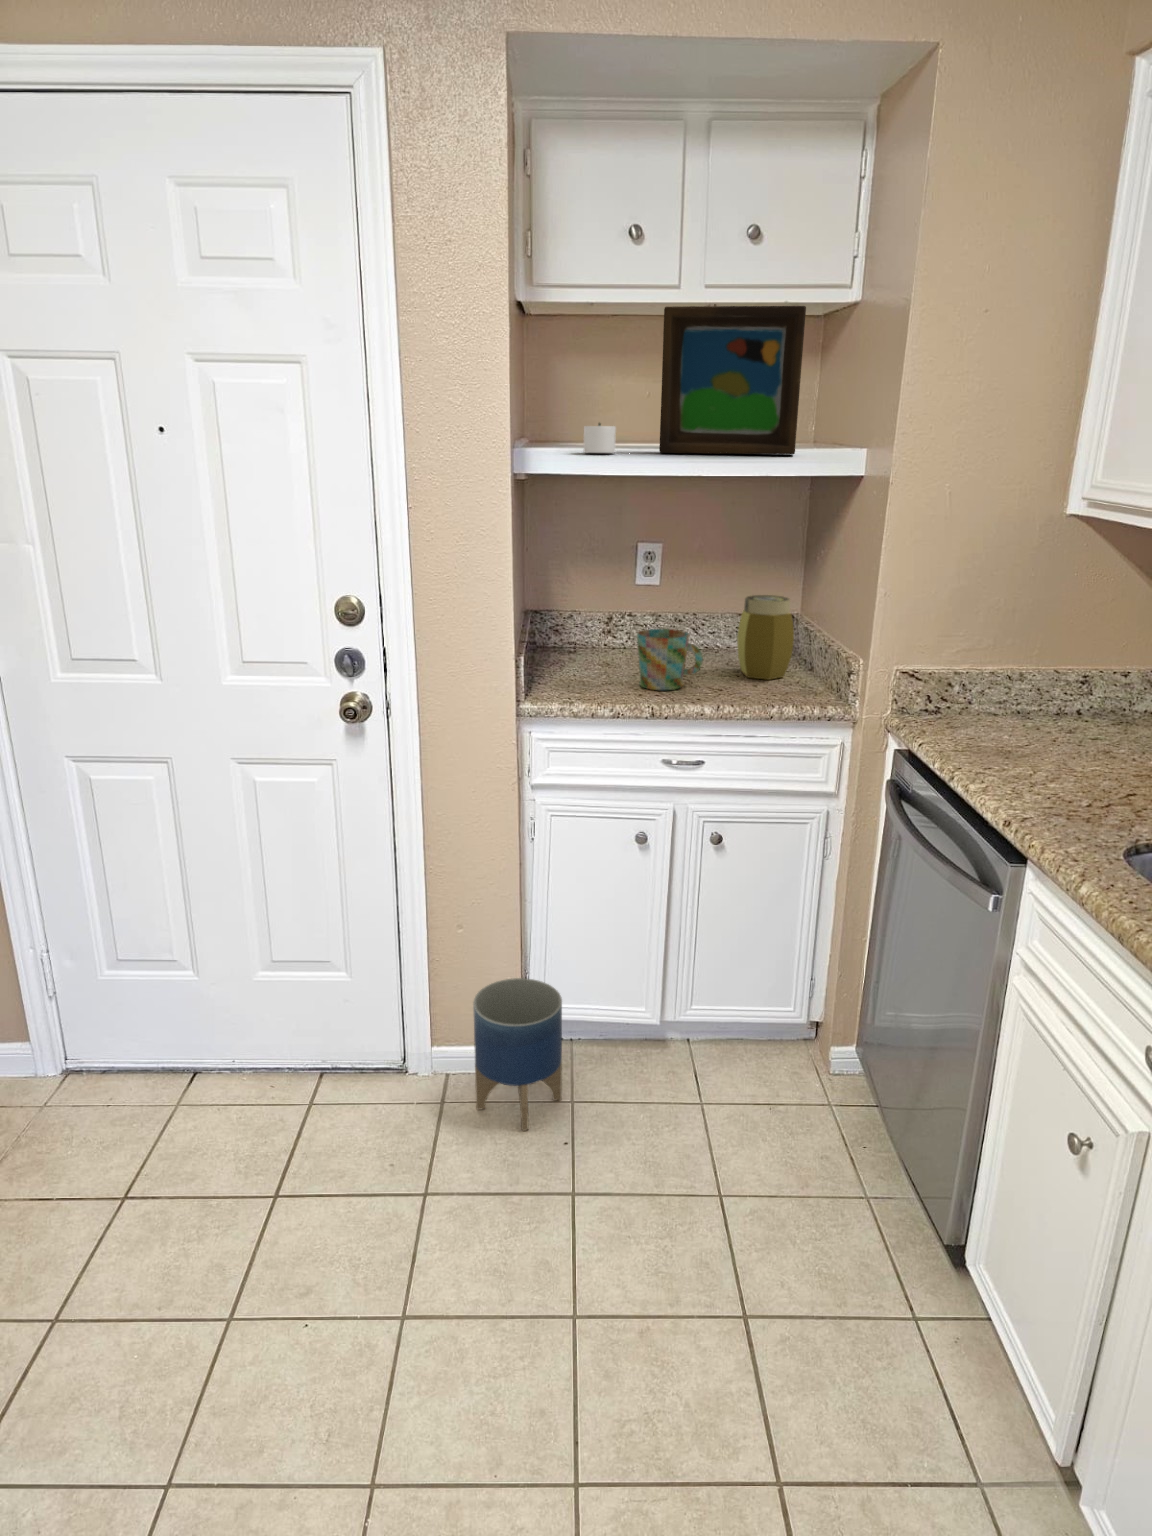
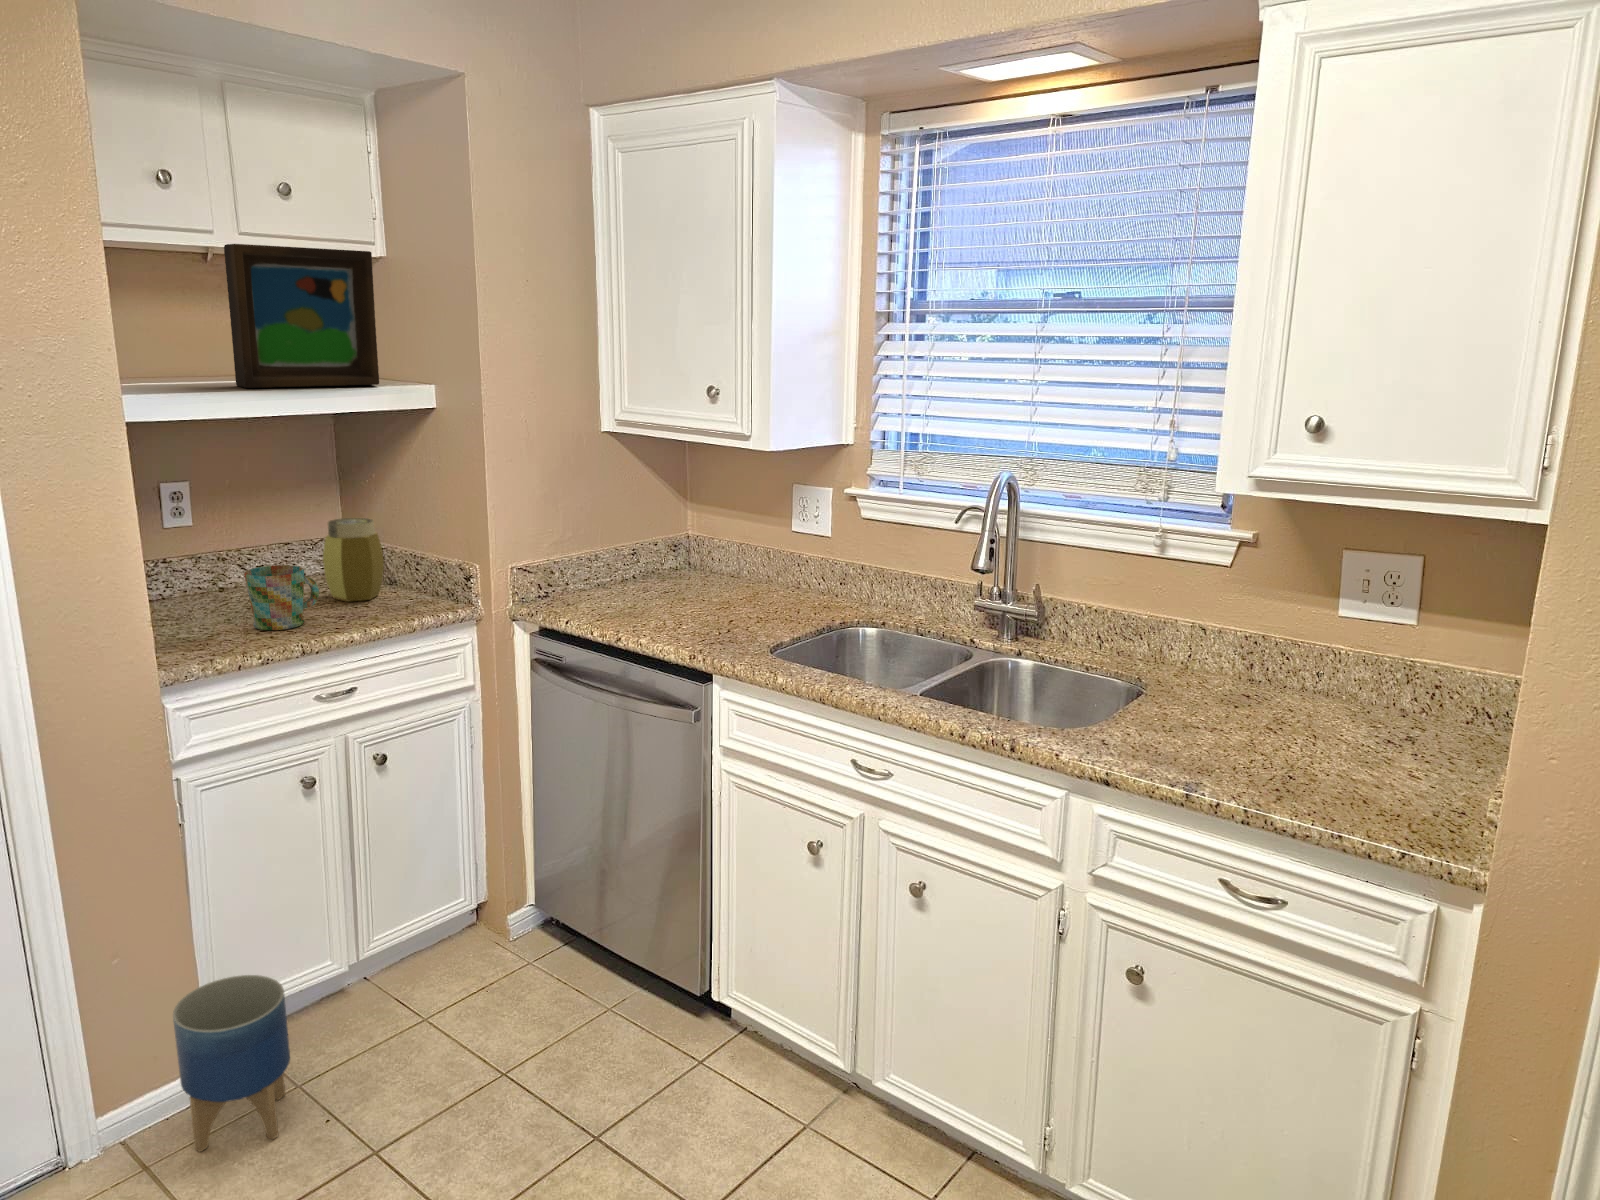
candle: present [584,423,616,453] -> none [160,359,220,392]

